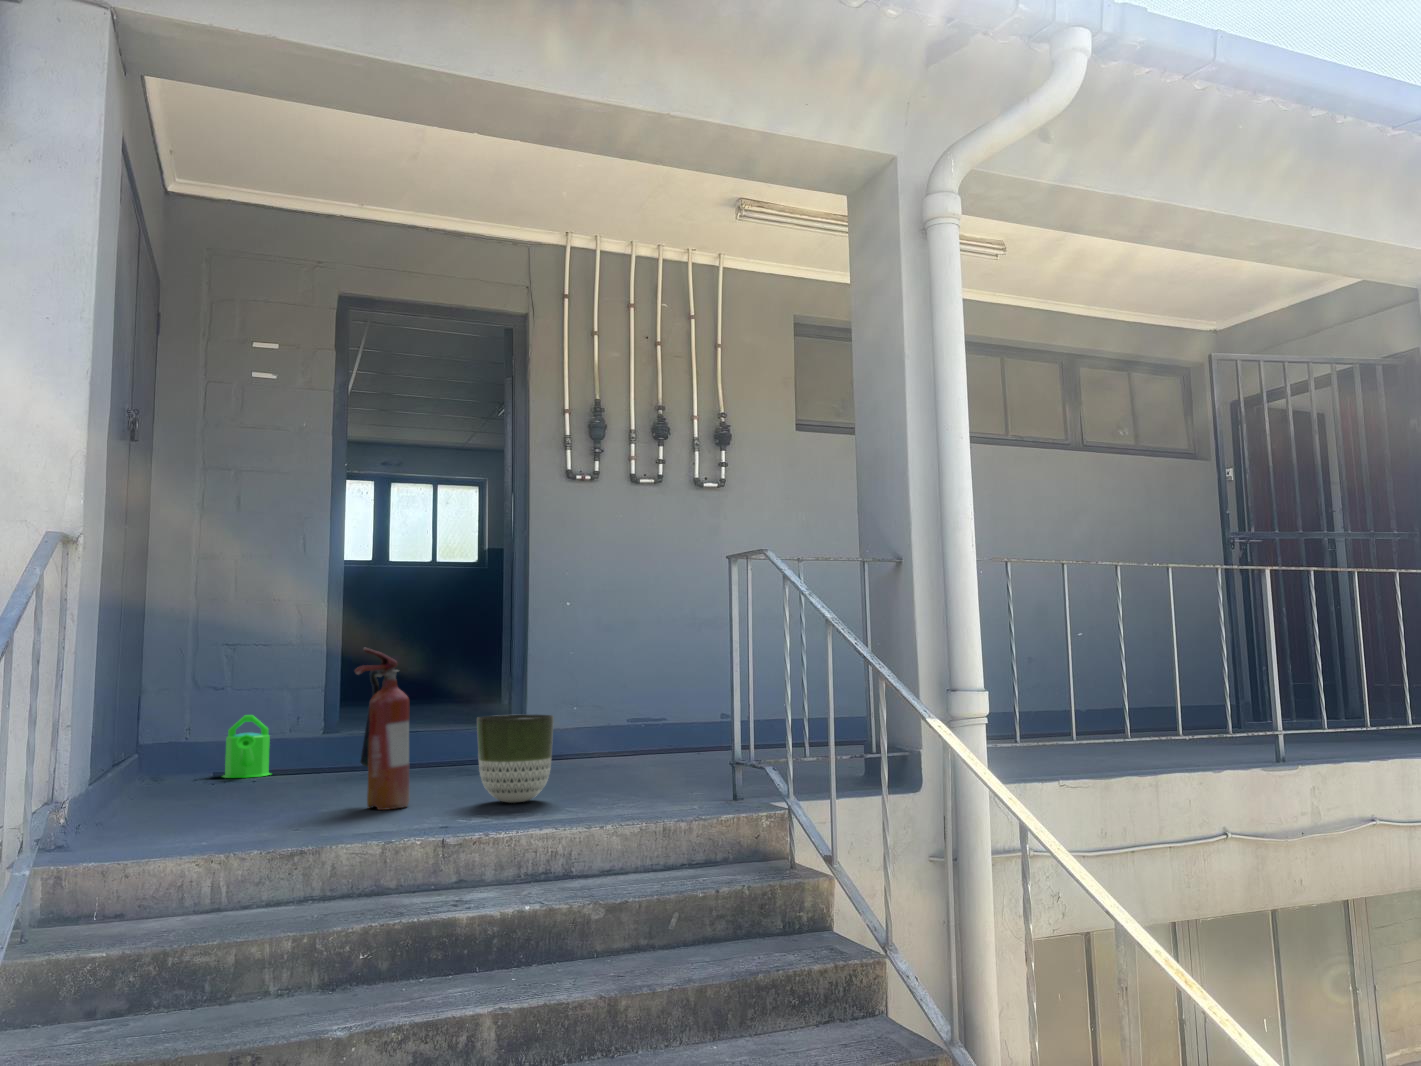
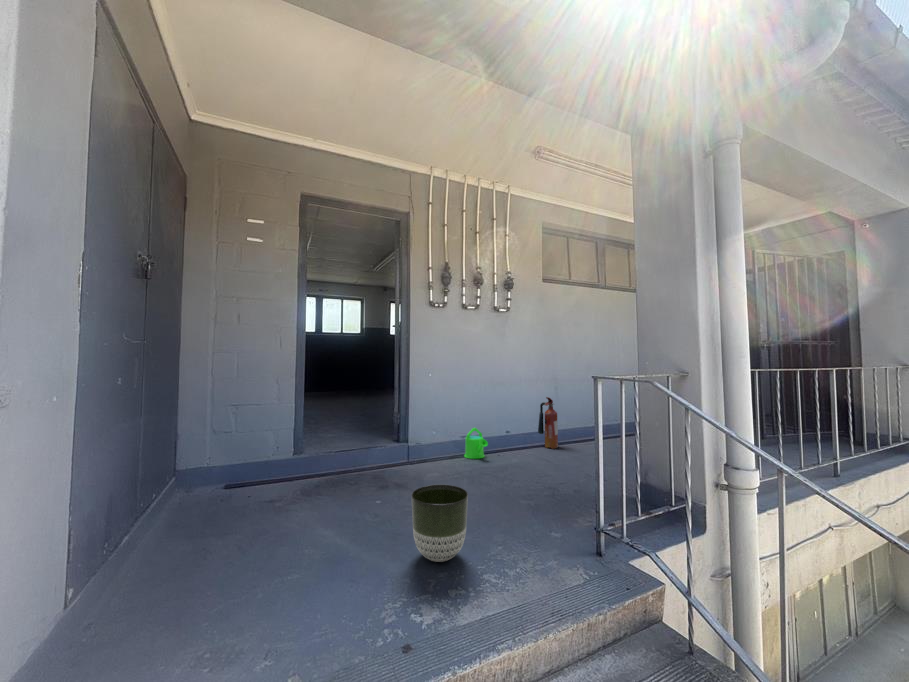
fire extinguisher: present [355,648,409,810] -> present [538,397,558,449]
watering can: present [223,715,270,778] -> present [464,428,488,459]

